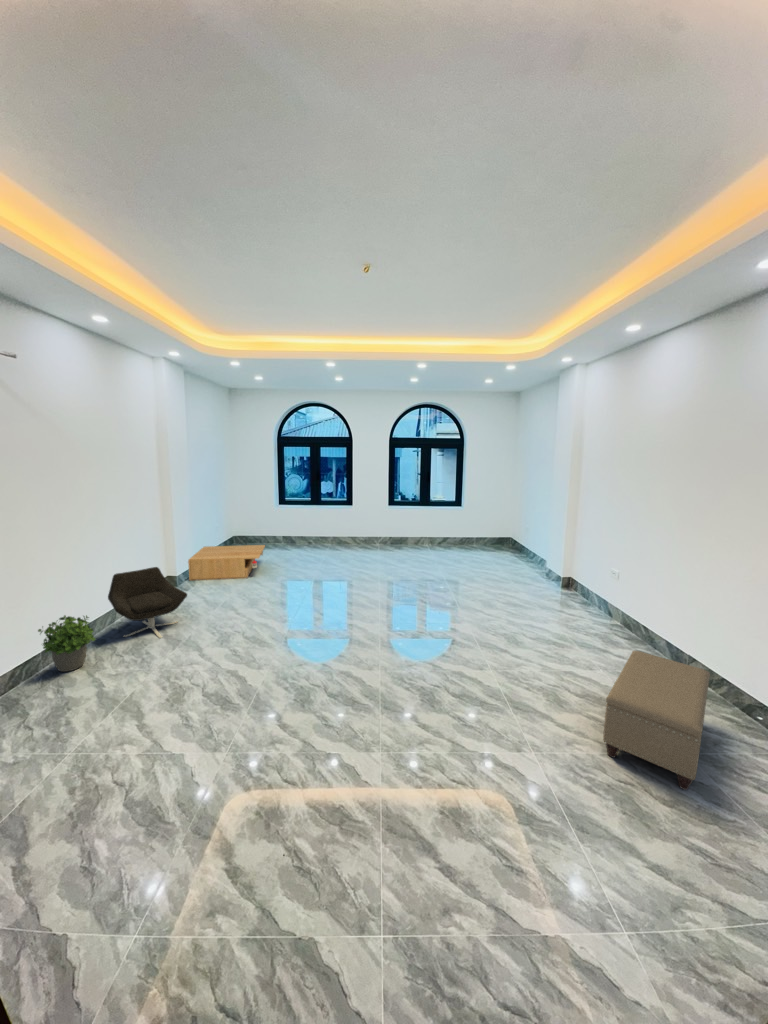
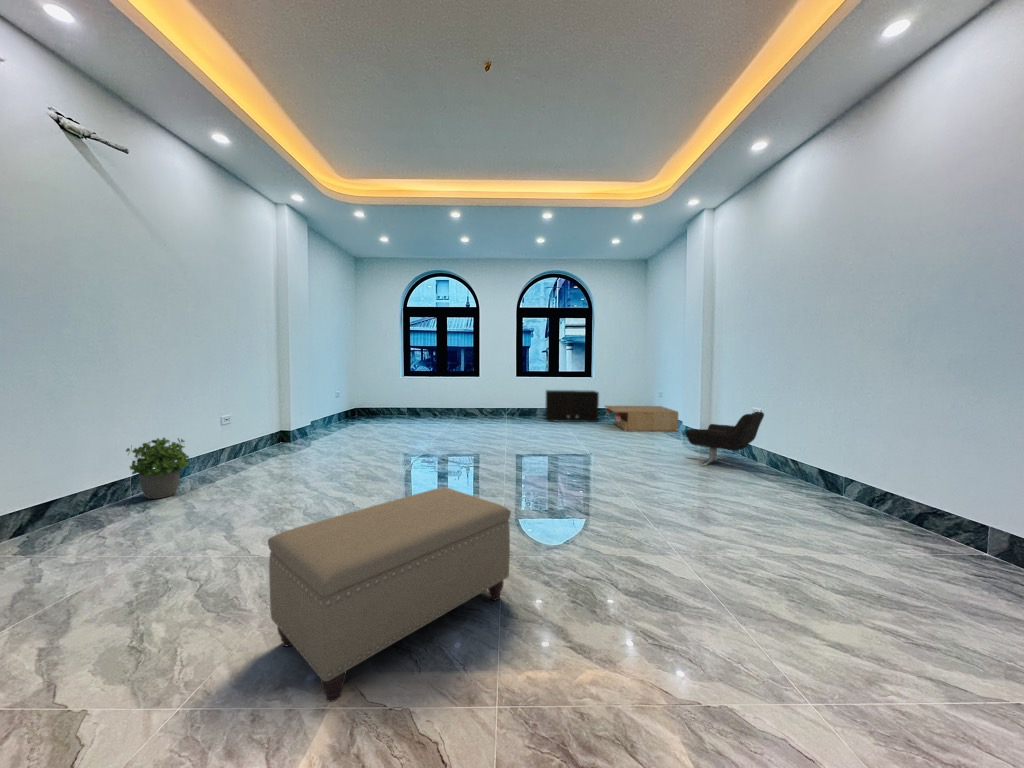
storage cabinet: none [416,521,468,554] -> present [546,390,599,422]
coffee table: present [188,545,265,581] -> present [605,406,679,432]
lounge chair: present [108,567,187,638] -> present [685,412,764,467]
ottoman: present [603,651,710,790] -> present [268,487,511,702]

